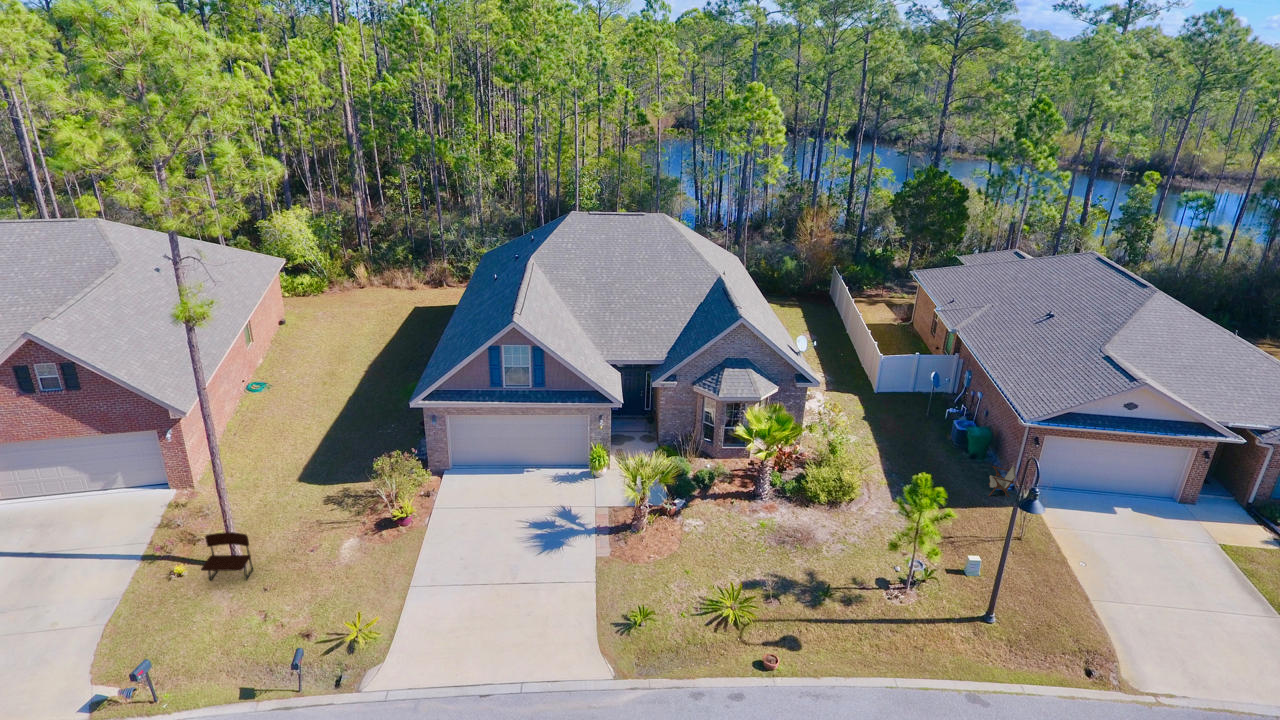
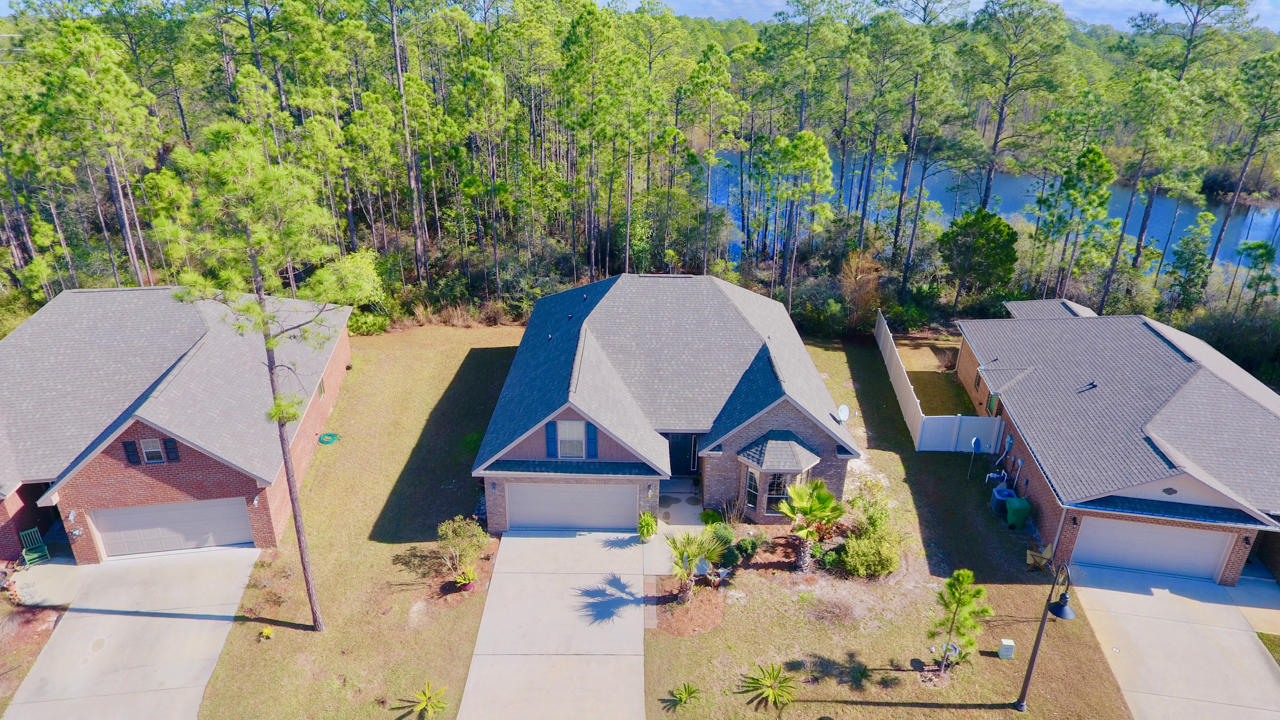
bench: present [201,532,253,581] -> none [287,601,332,645]

